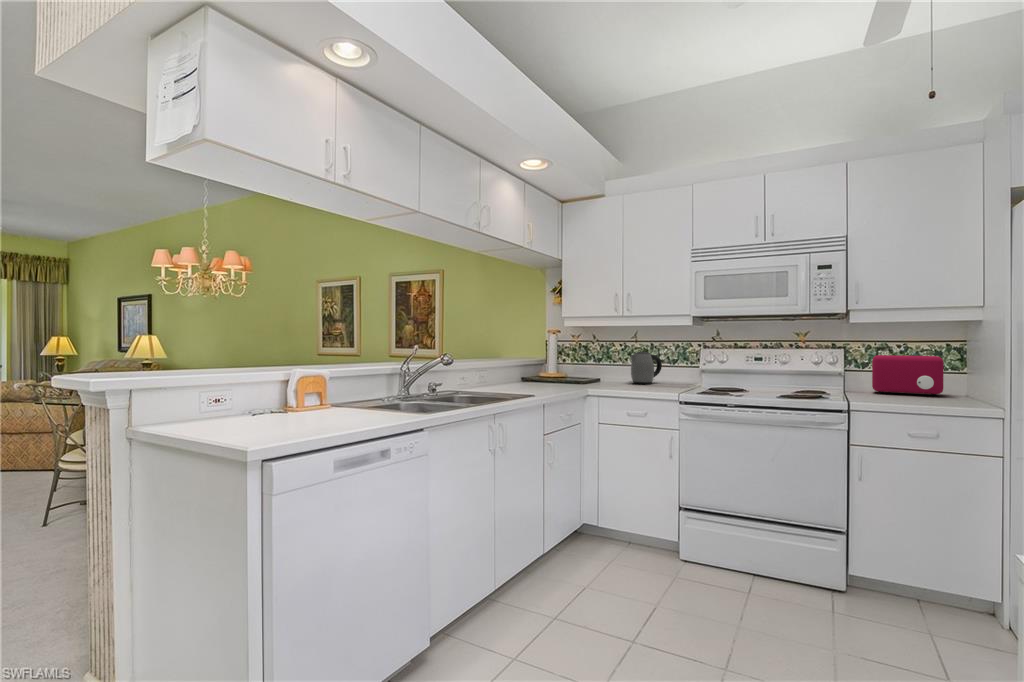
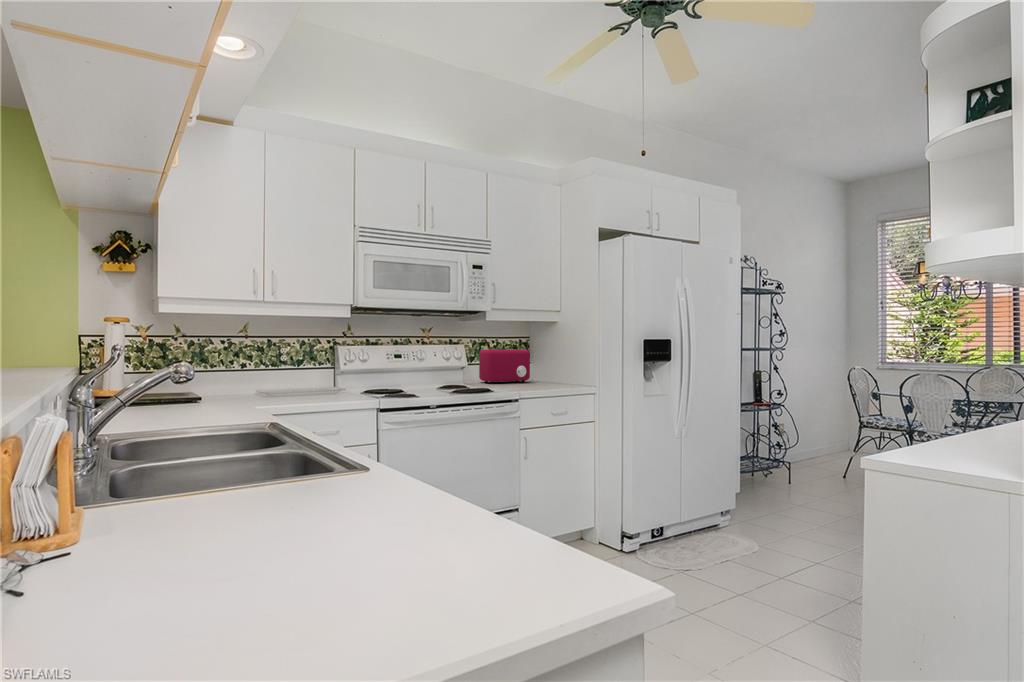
kettle: present [630,352,662,384] -> none [258,350,292,394]

